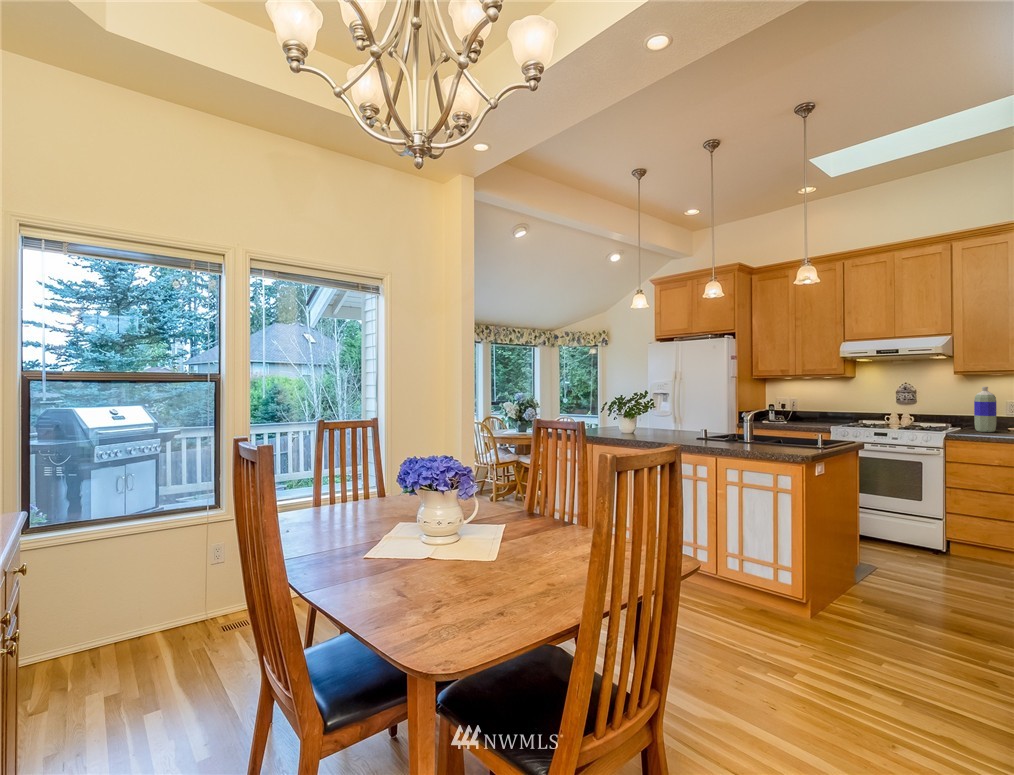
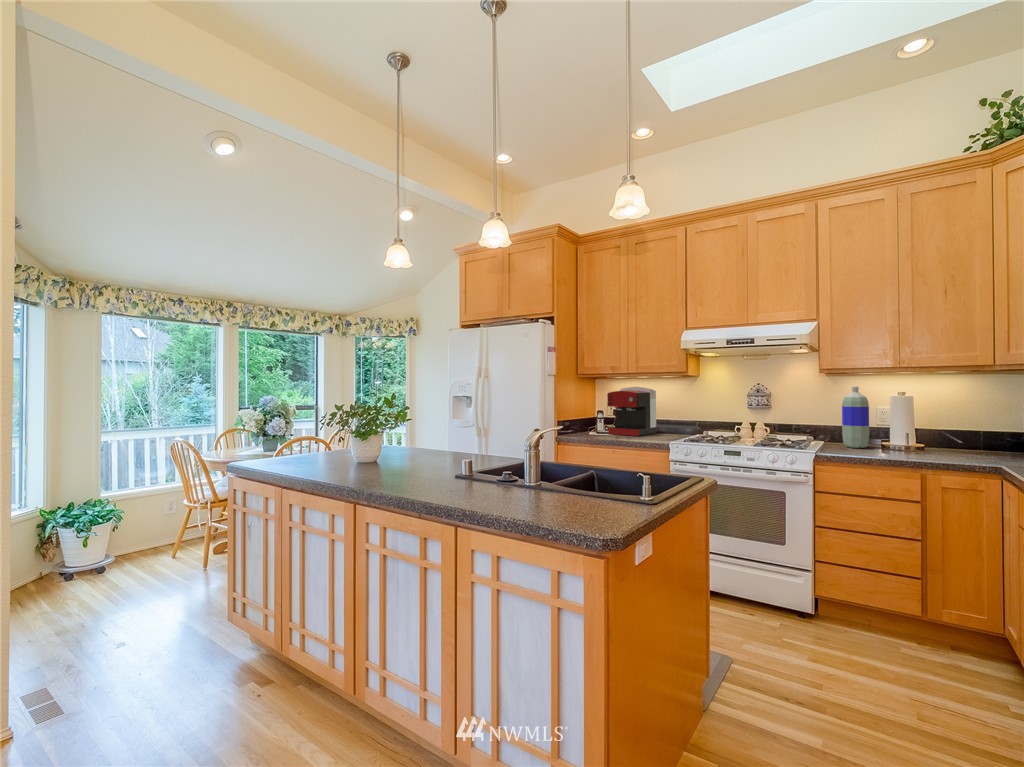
coffee maker: none [779,386,820,423] -> present [607,387,656,436]

